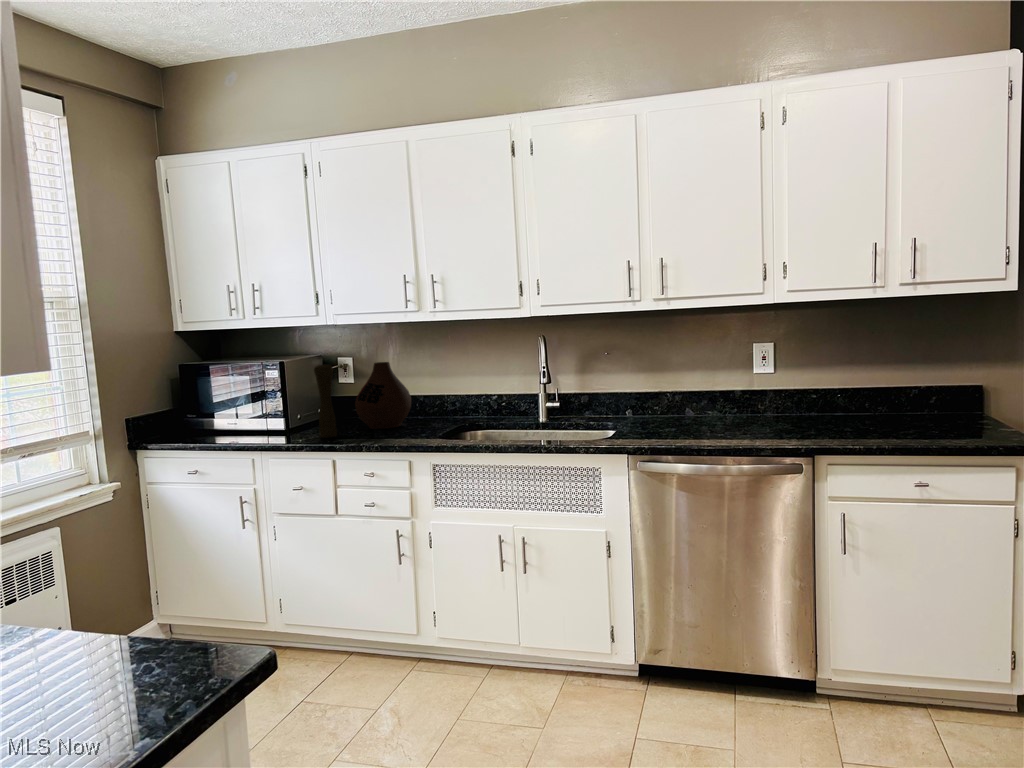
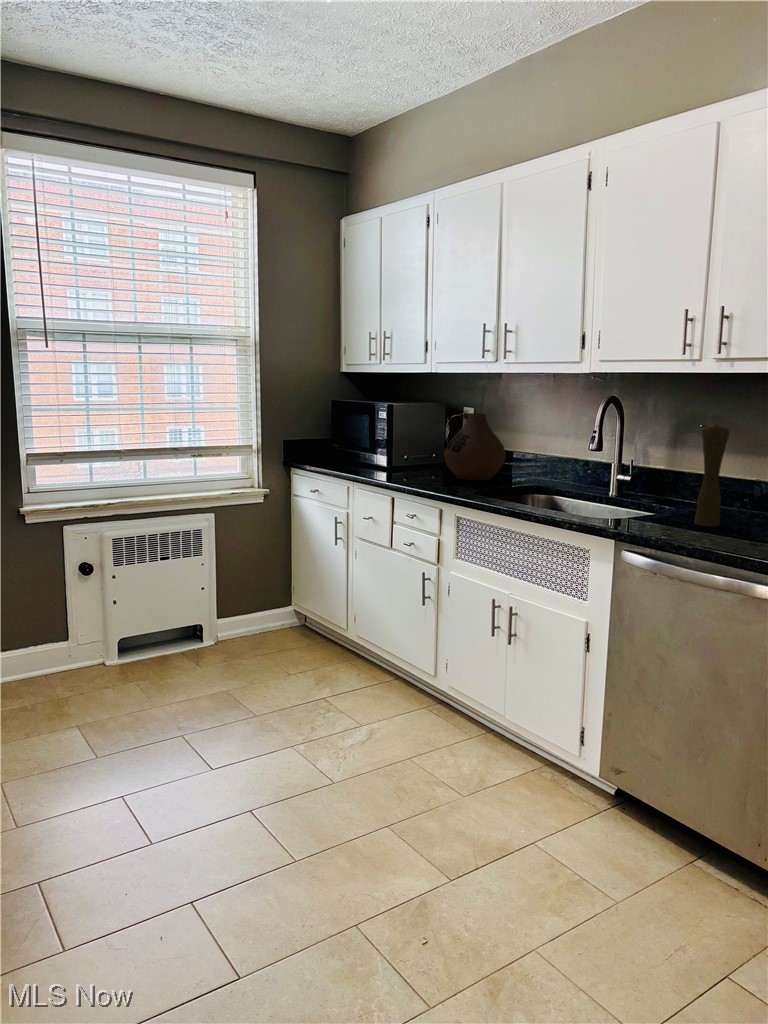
pepper mill: present [314,364,337,438] -> present [695,425,729,527]

